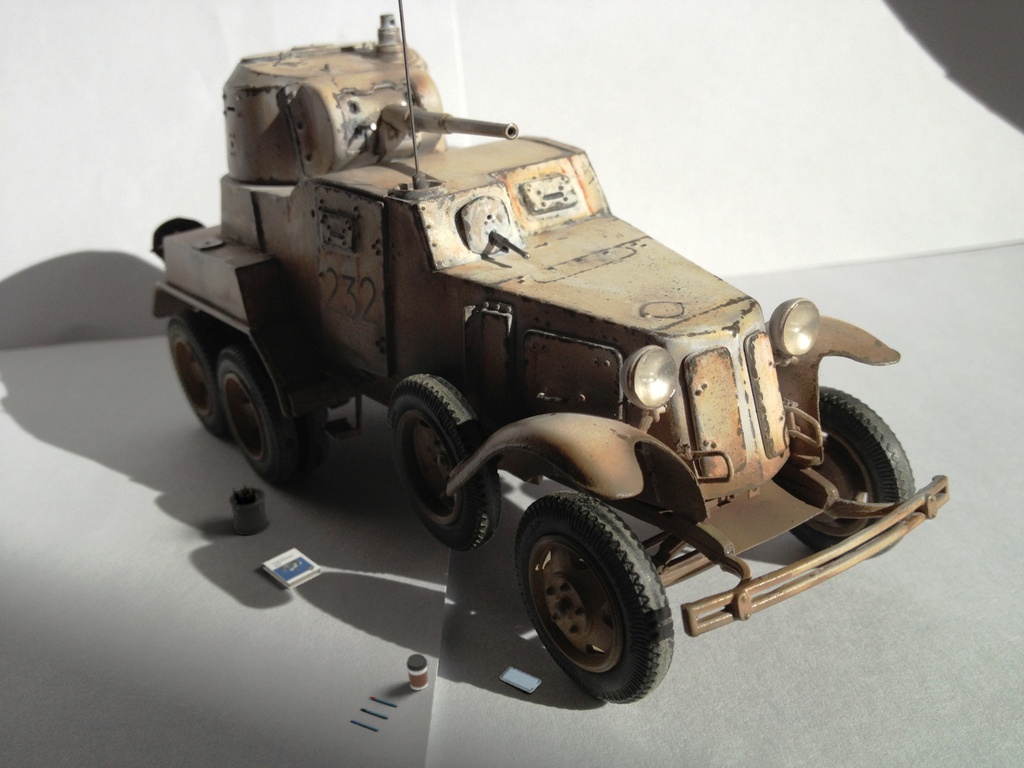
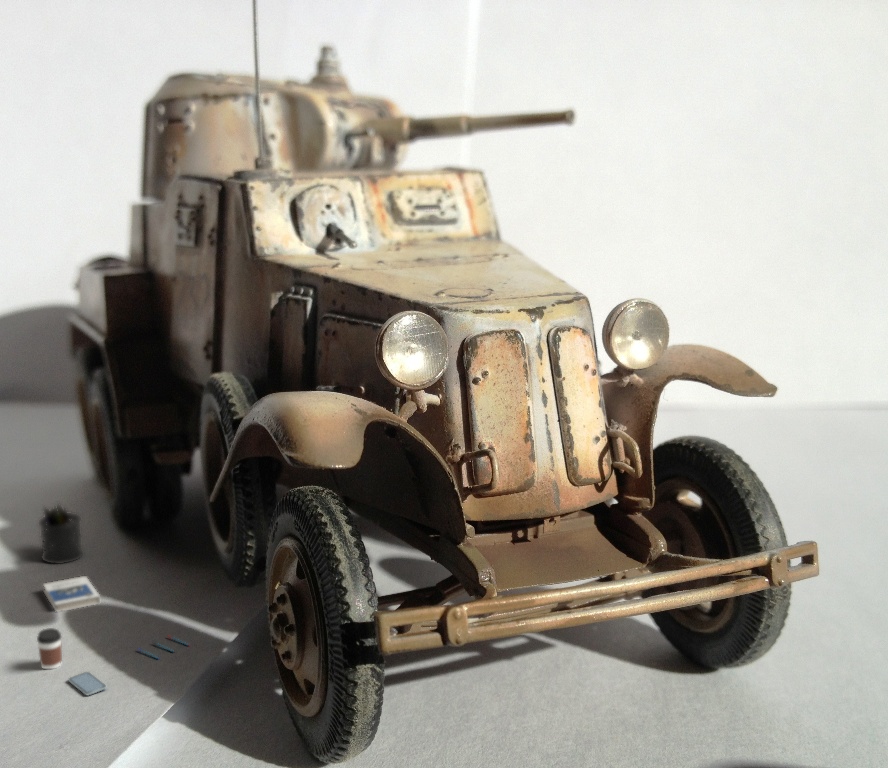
coffee cup: present [407,654,428,690] -> present [37,628,62,669]
smartphone: present [500,667,541,692] -> present [69,672,106,695]
pen: present [352,697,397,730] -> present [157,645,158,646]

